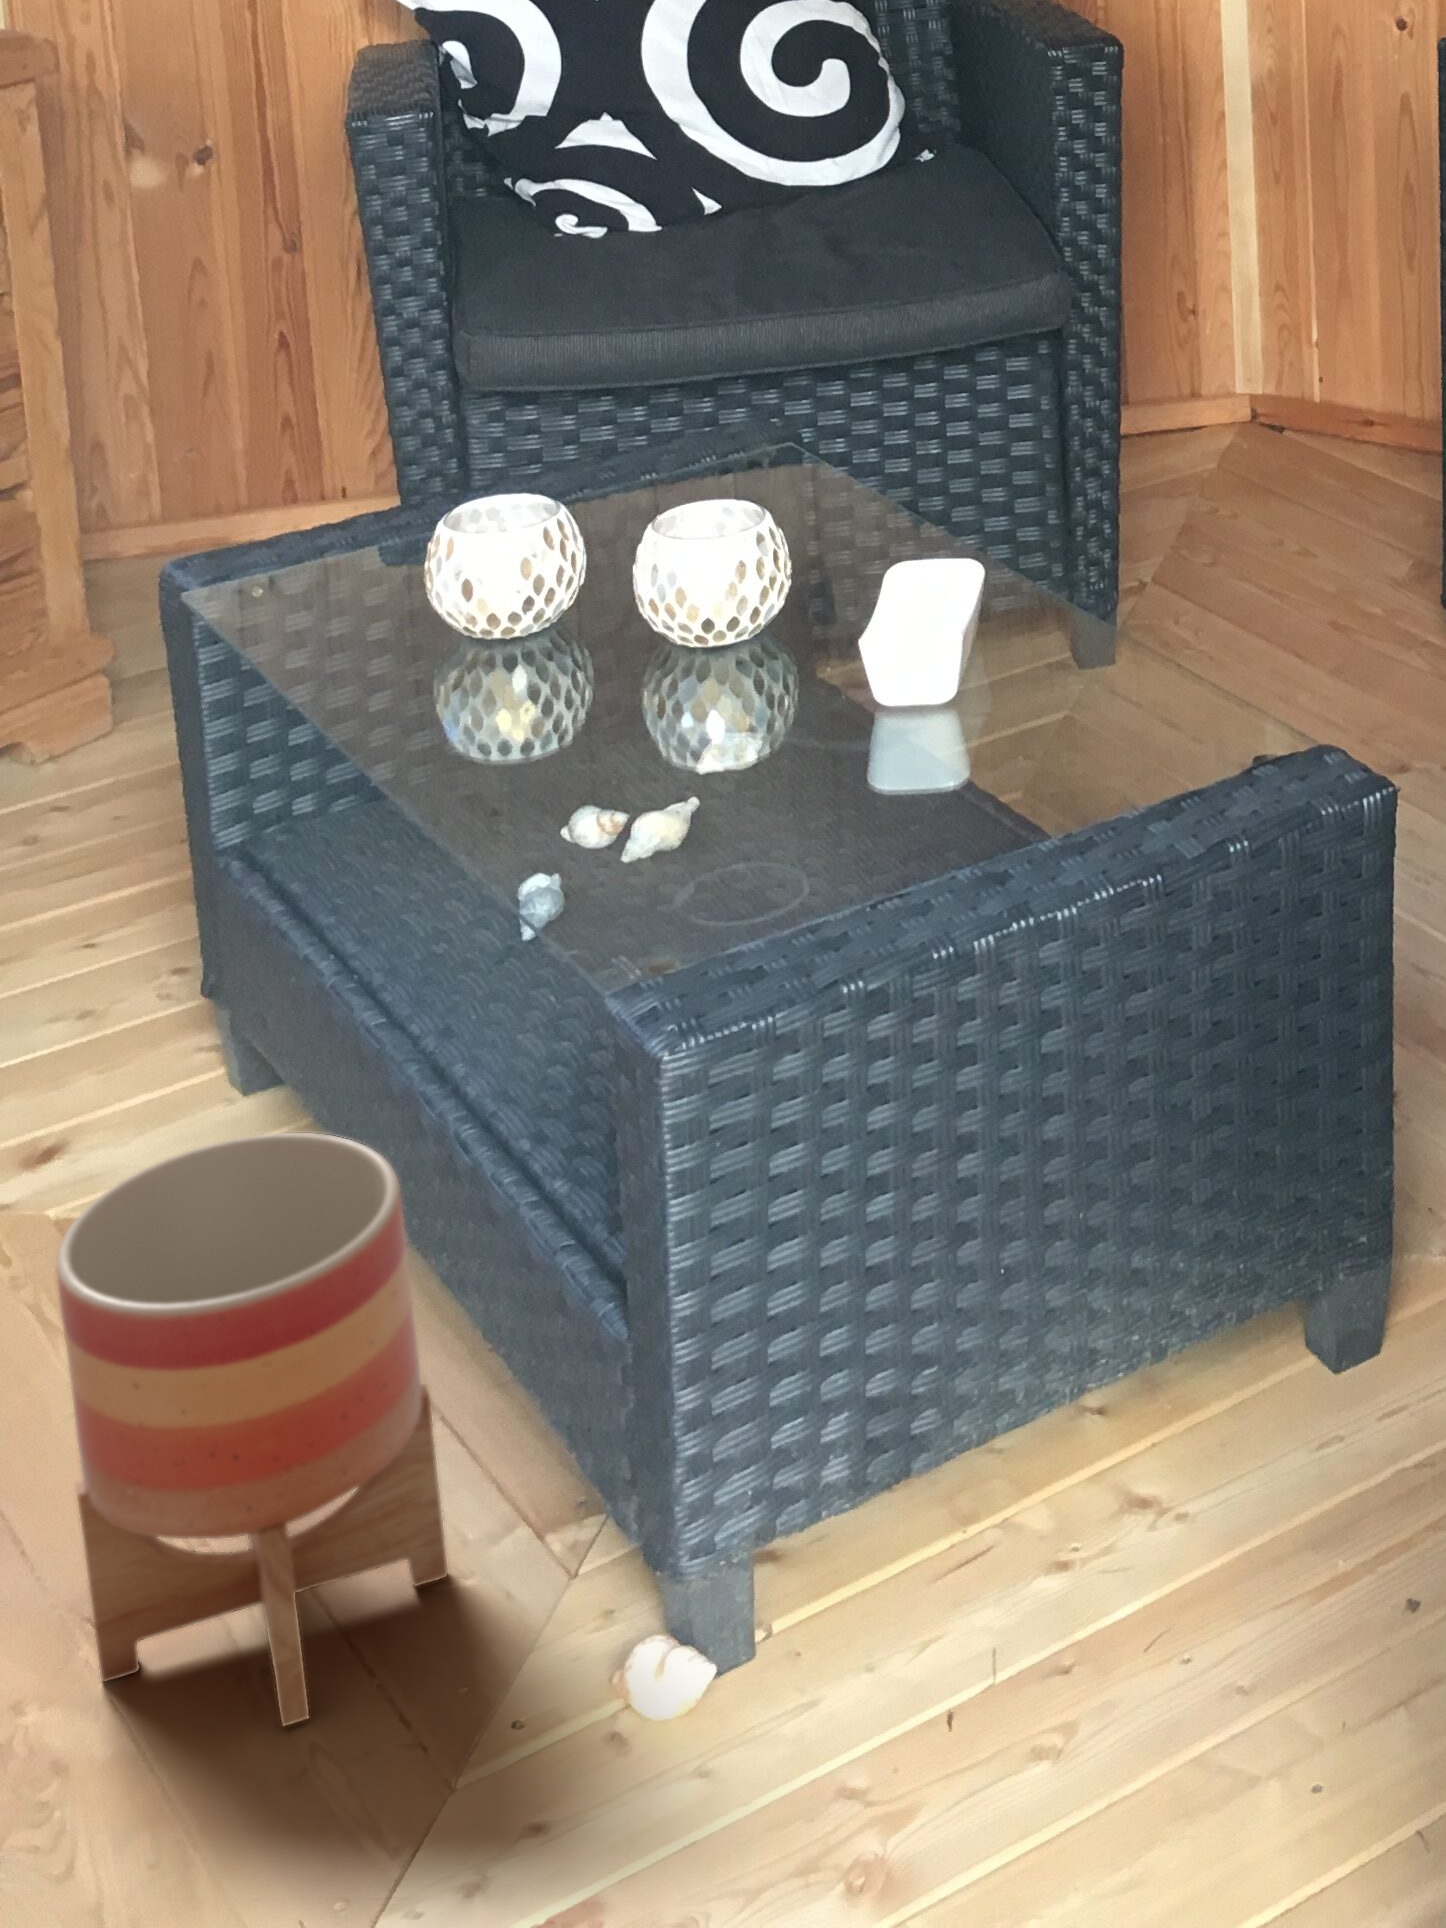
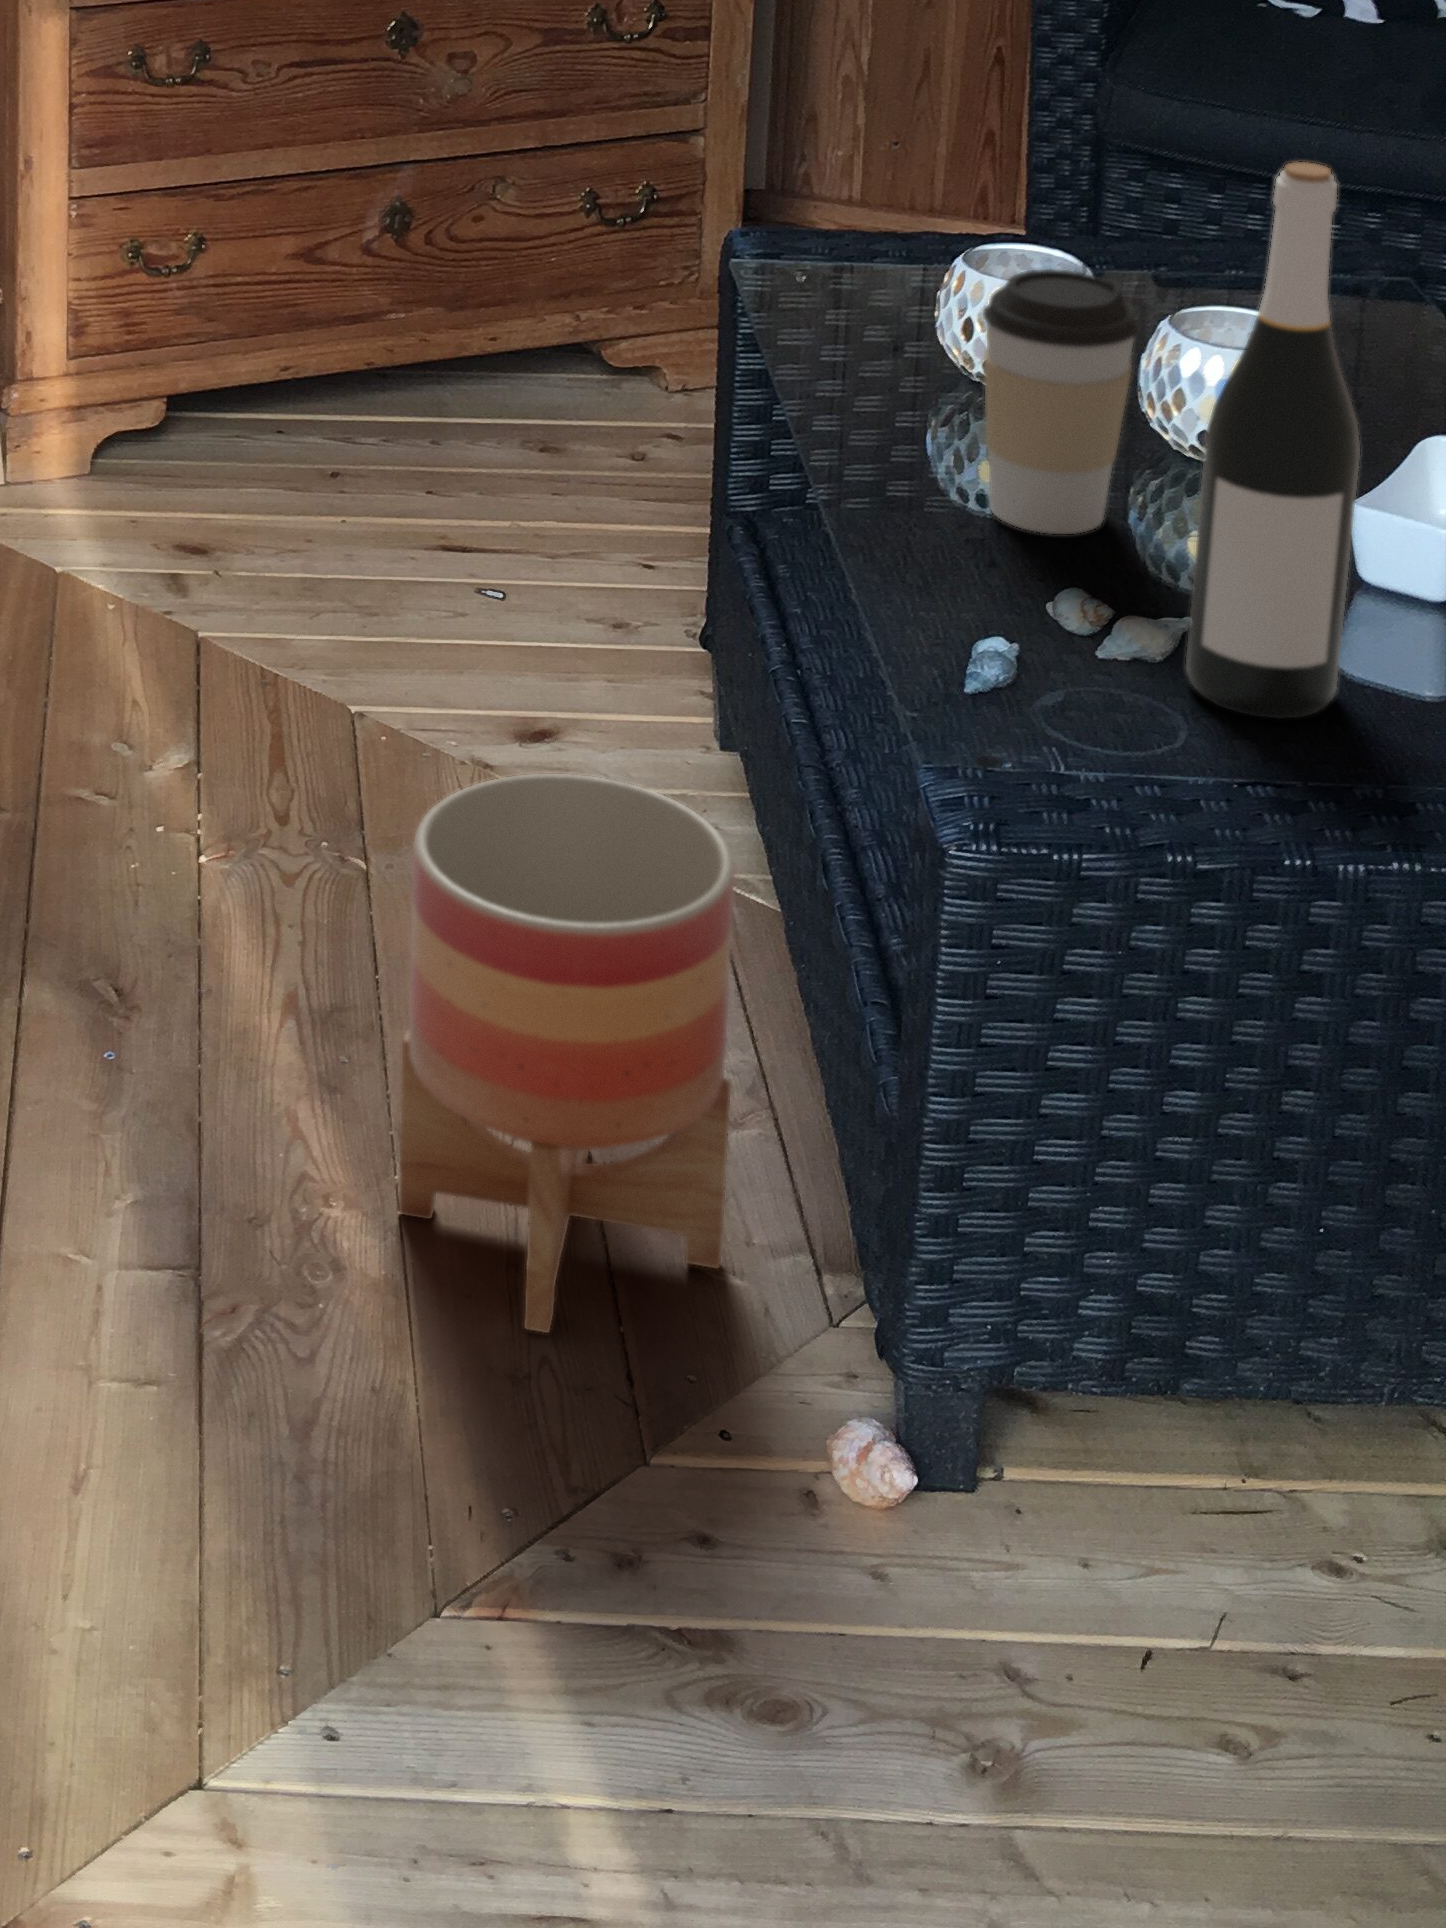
wine bottle: none [763,353,907,850] -> present [1186,162,1360,719]
coffee cup: none [506,504,649,756] -> present [983,269,1139,534]

